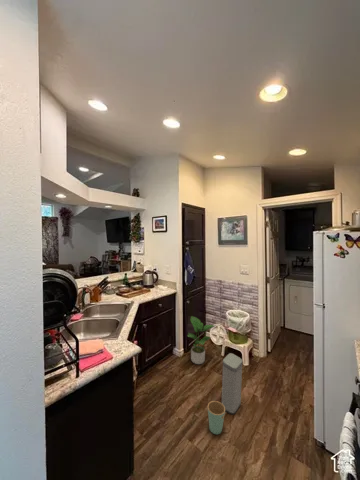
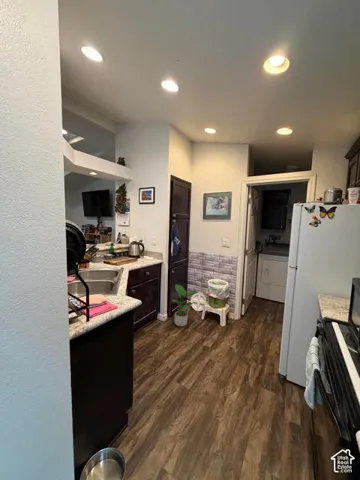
trash can: present [208,353,243,434] -> none [194,313,224,377]

